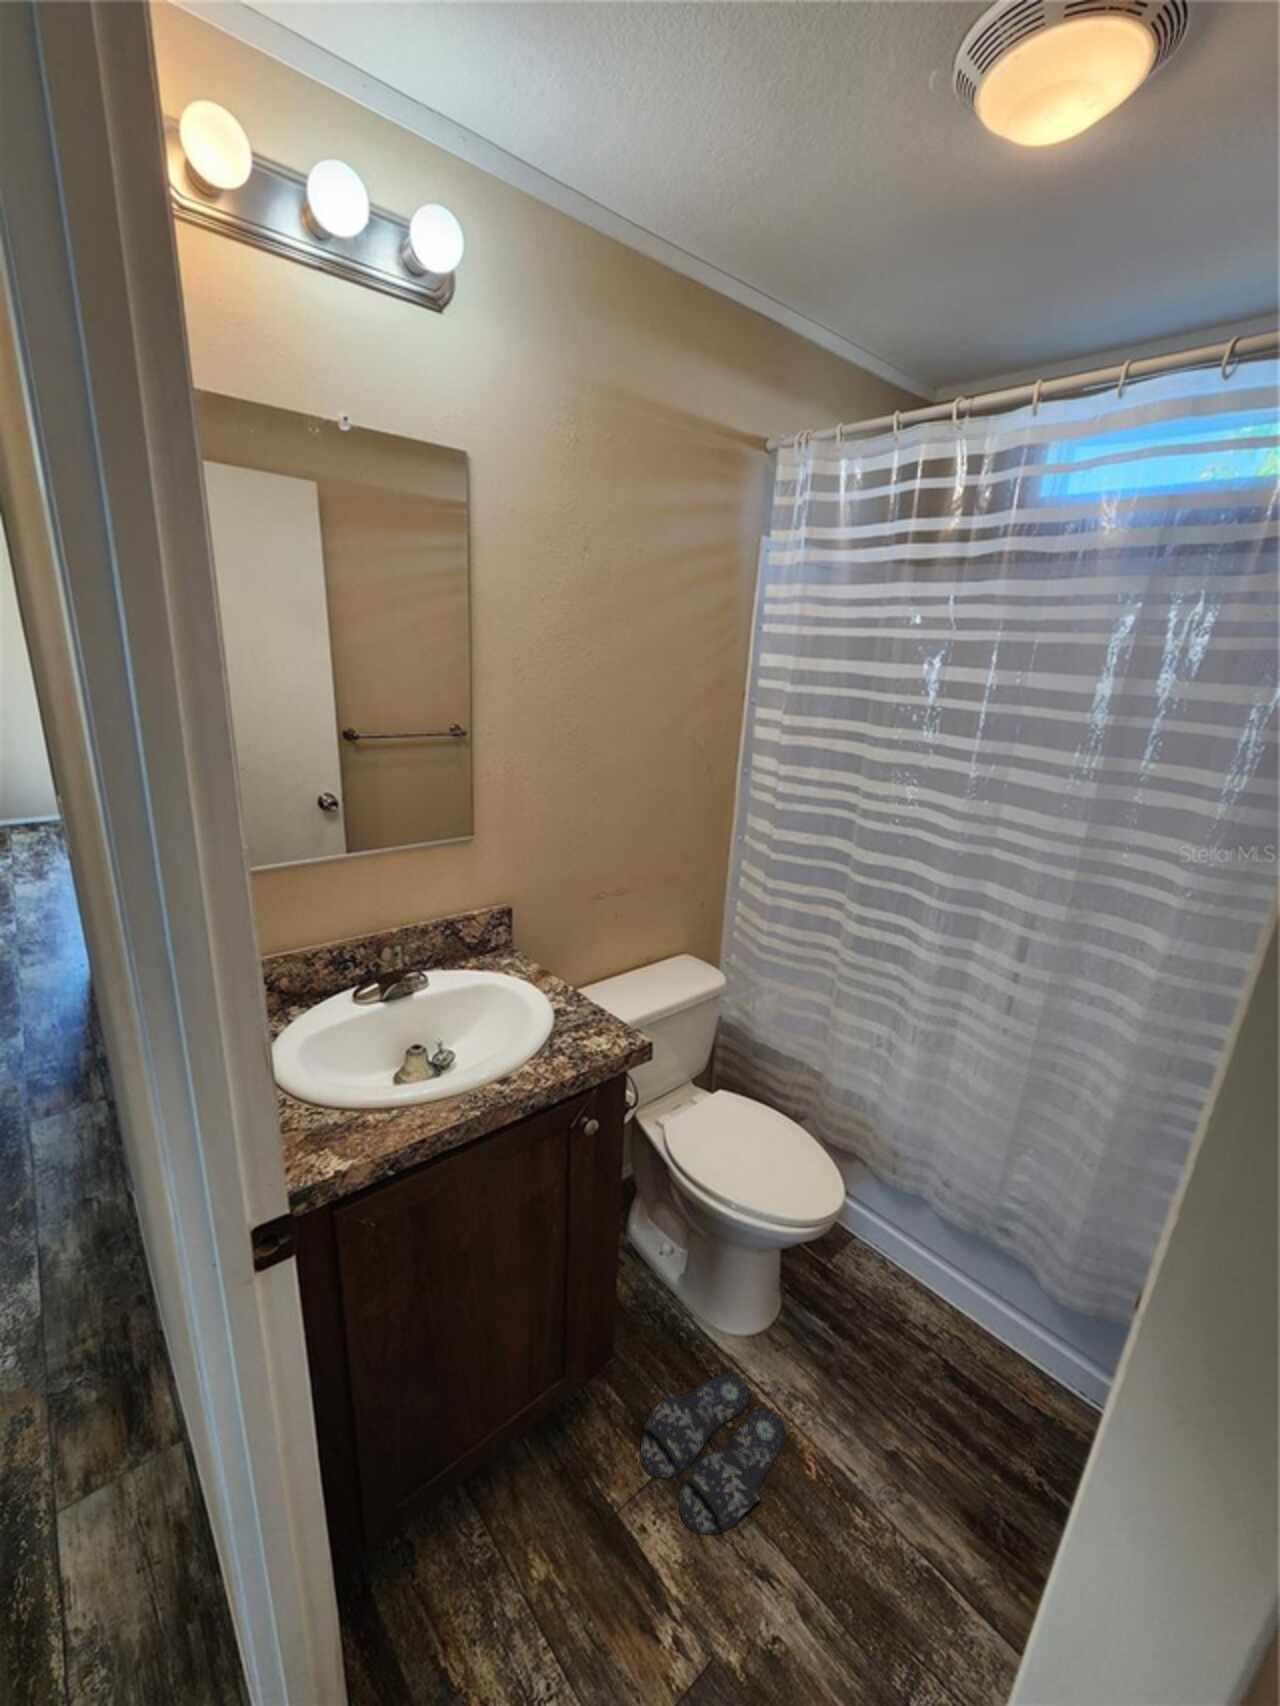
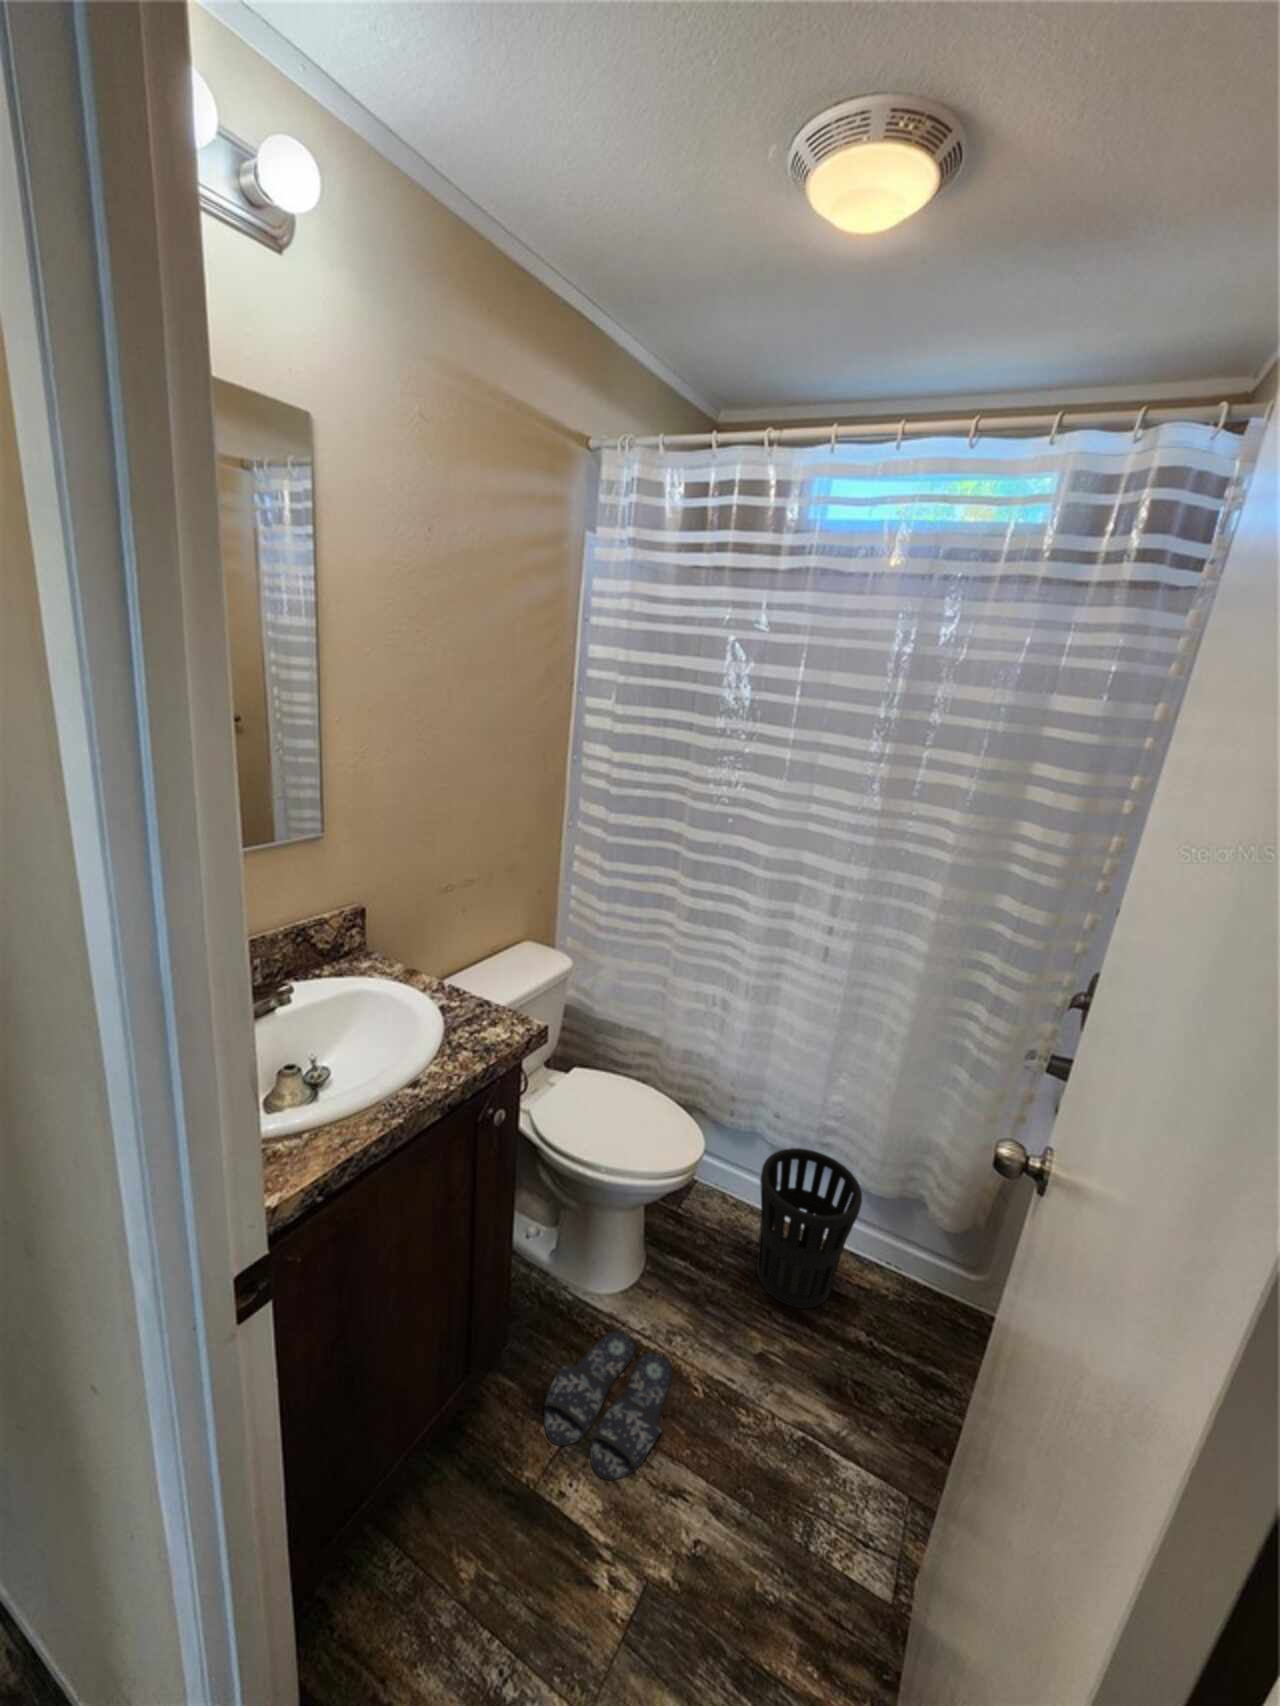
wastebasket: none [906,1222,1042,1417] -> present [756,1148,862,1309]

